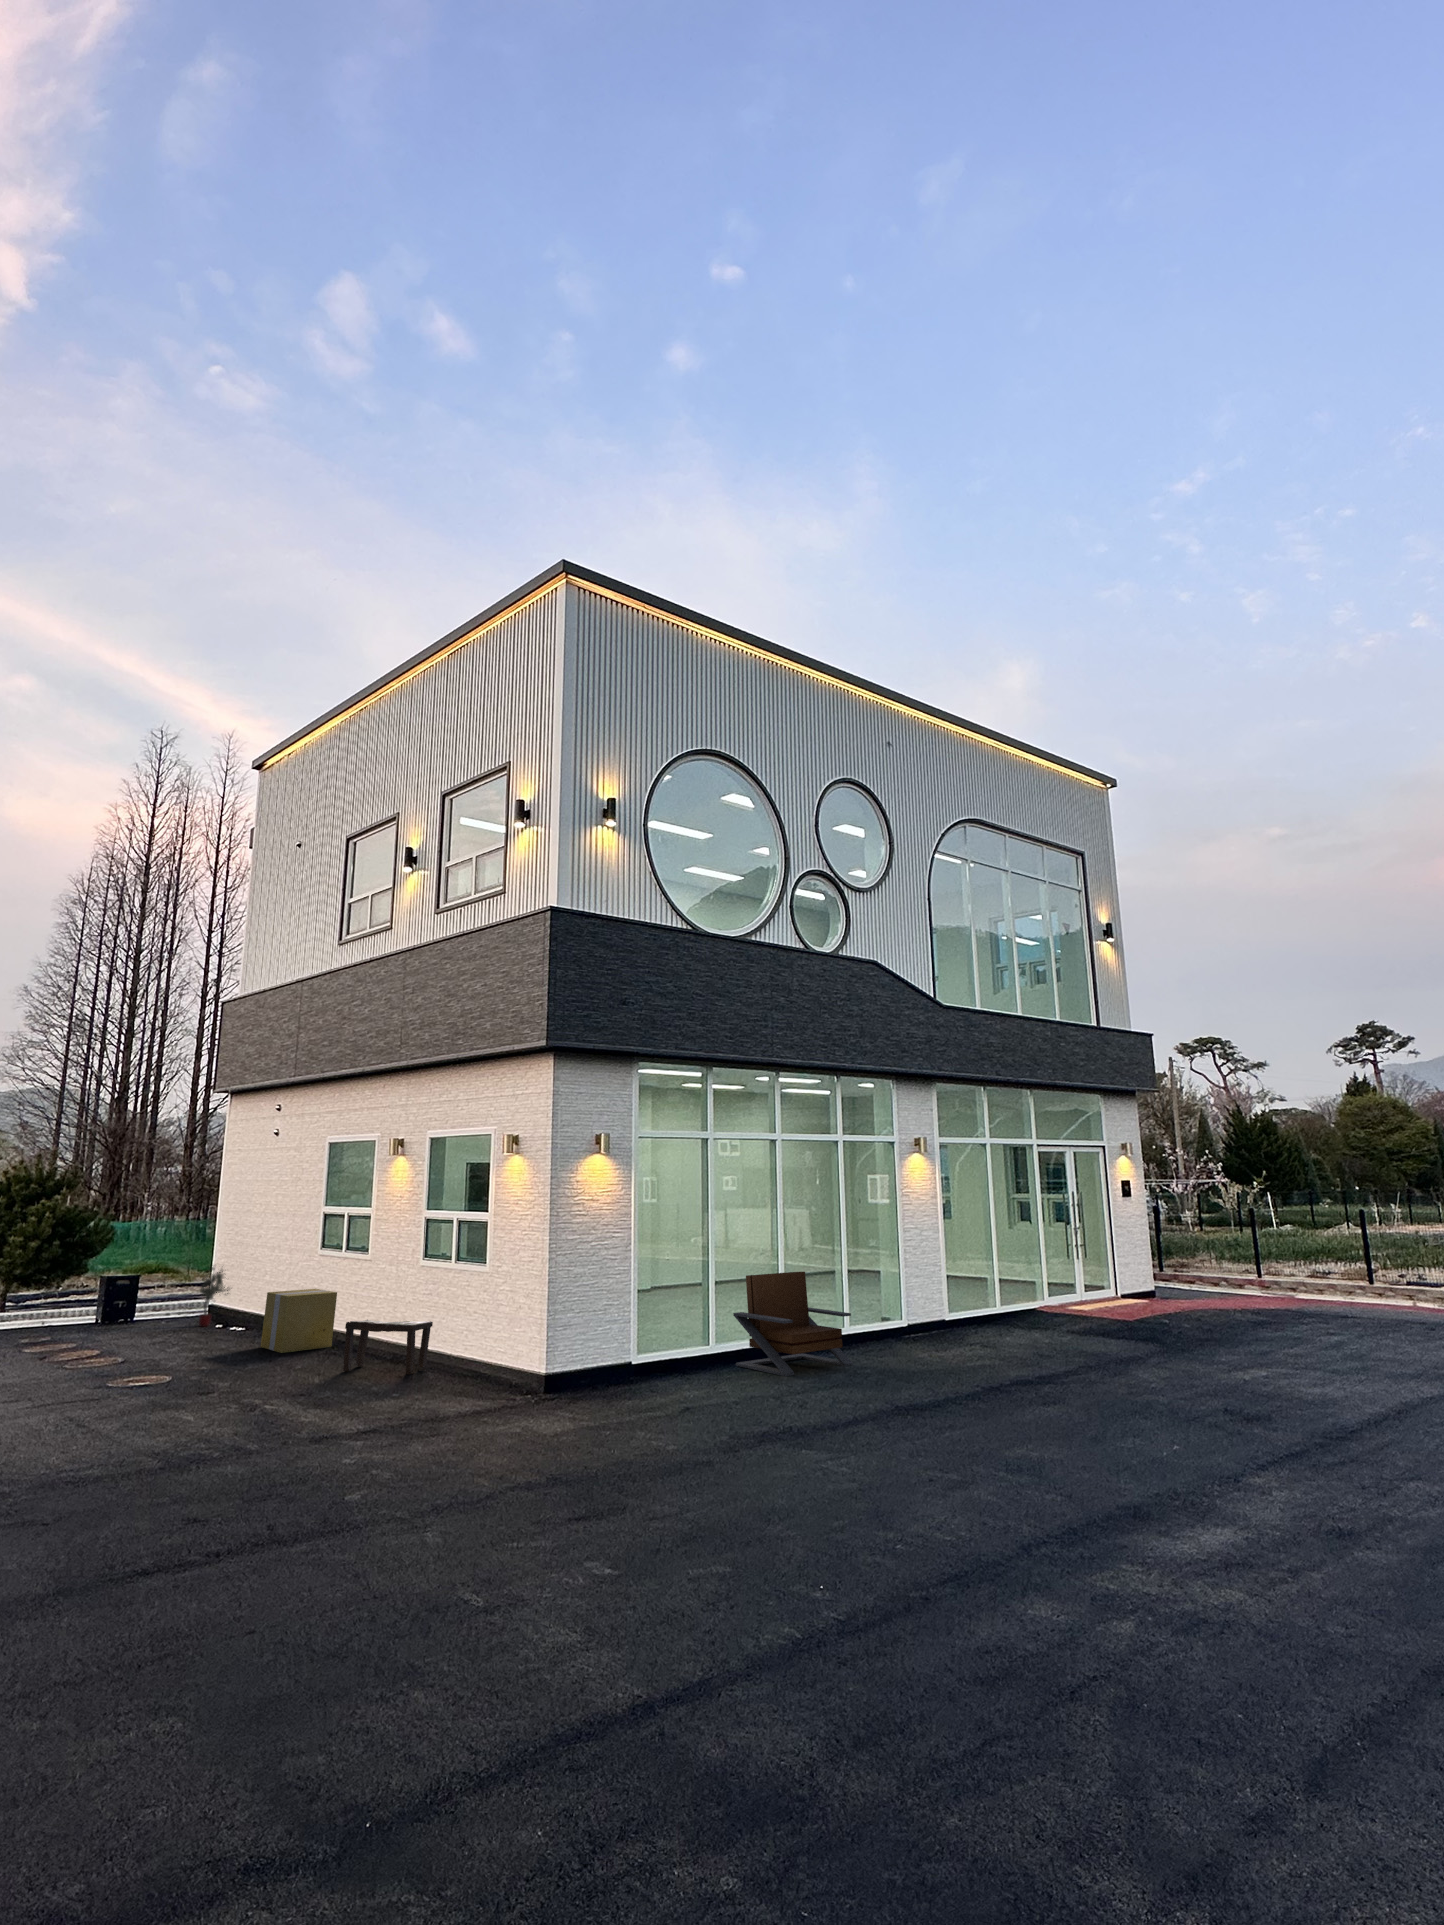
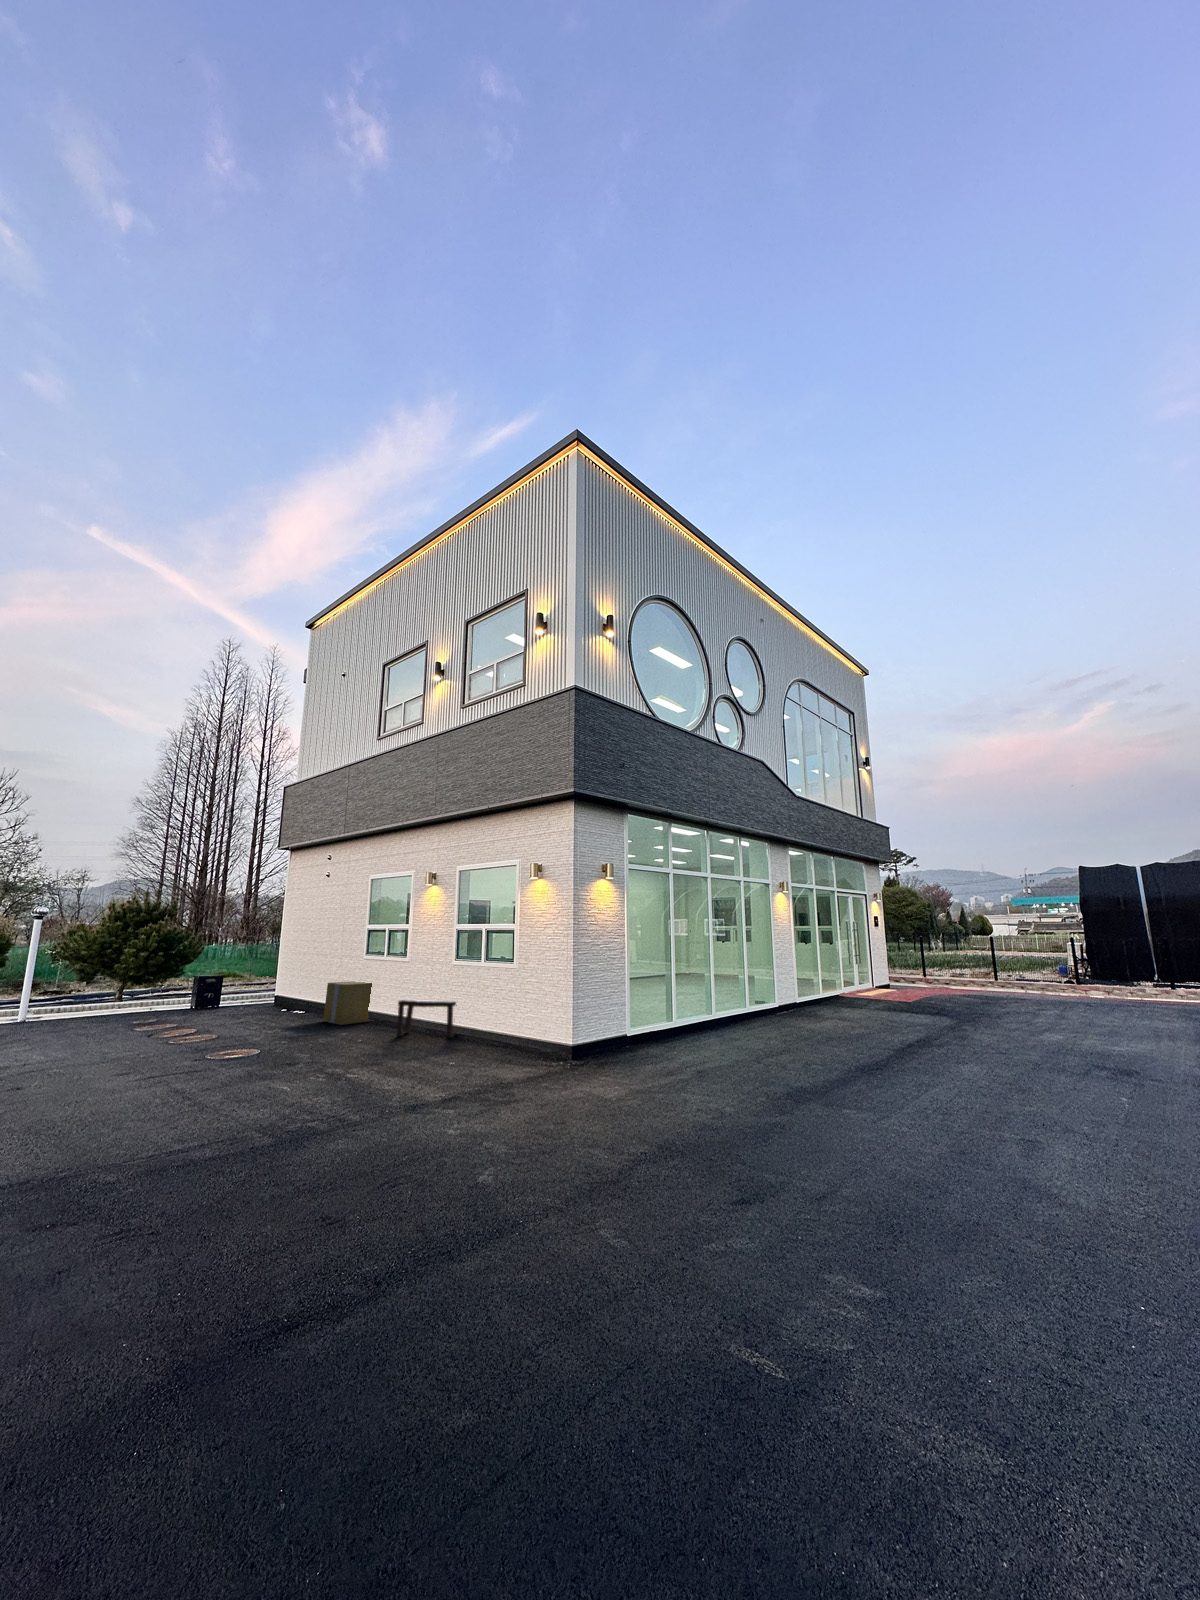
potted tree: present [199,1267,229,1327] -> none [270,967,295,1009]
lounge chair: present [733,1272,853,1376] -> none [682,965,765,1035]

